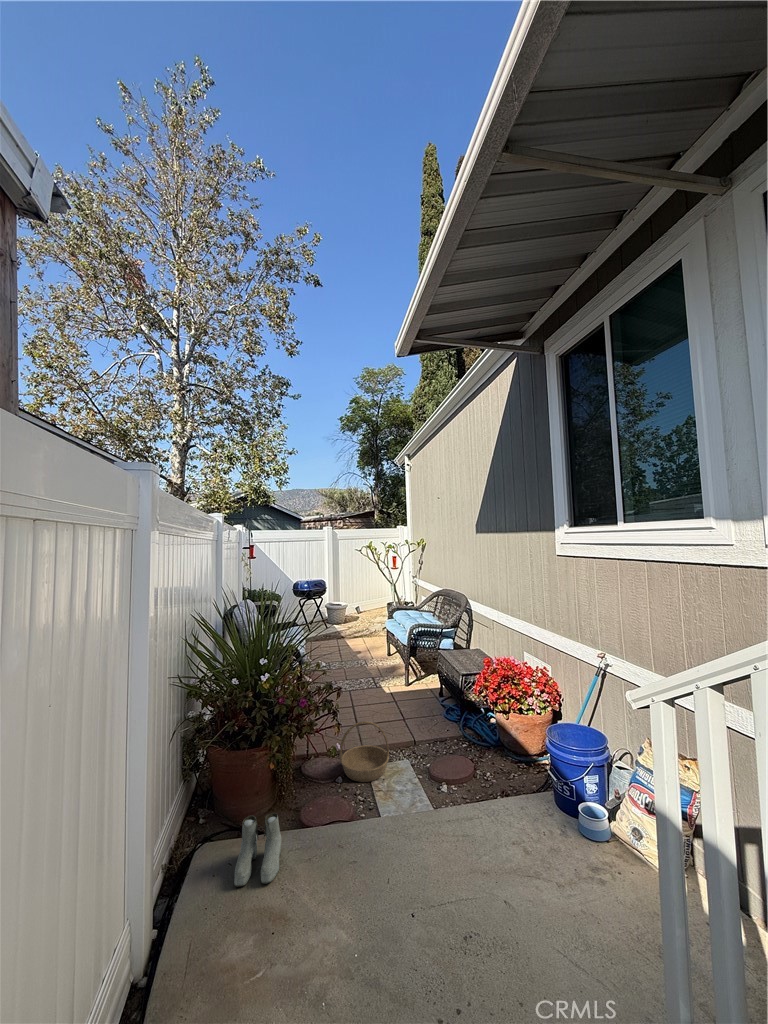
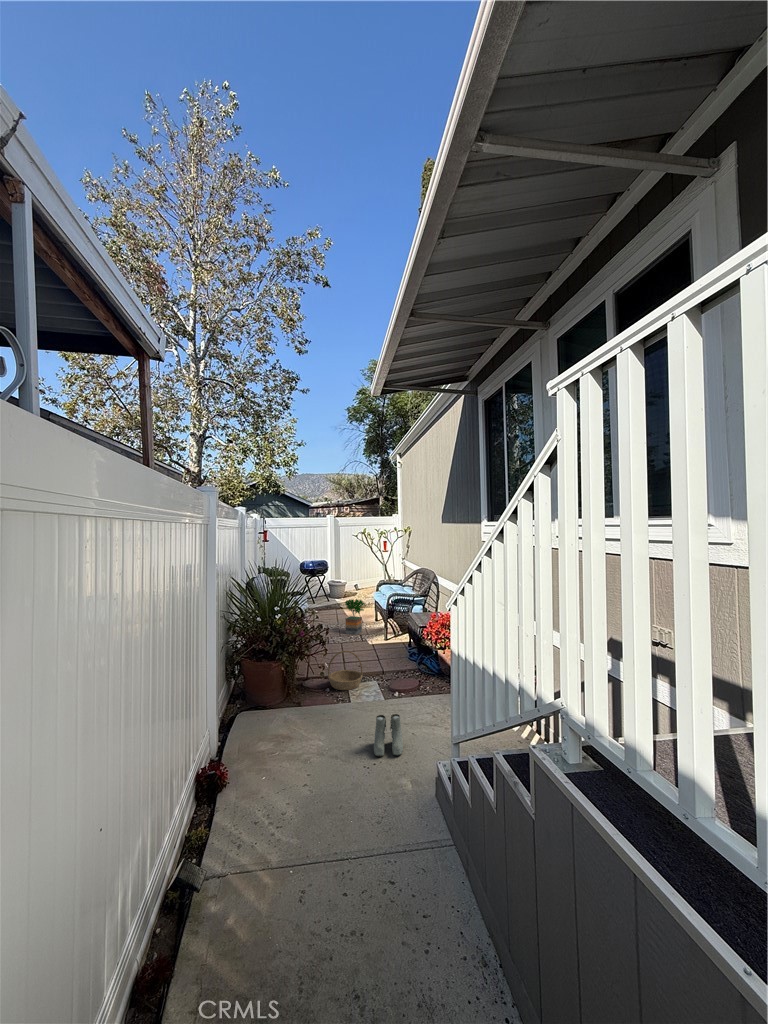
potted tree: none [351,630,377,675] -> present [345,599,365,635]
boots: present [234,813,281,887] -> present [374,714,403,756]

